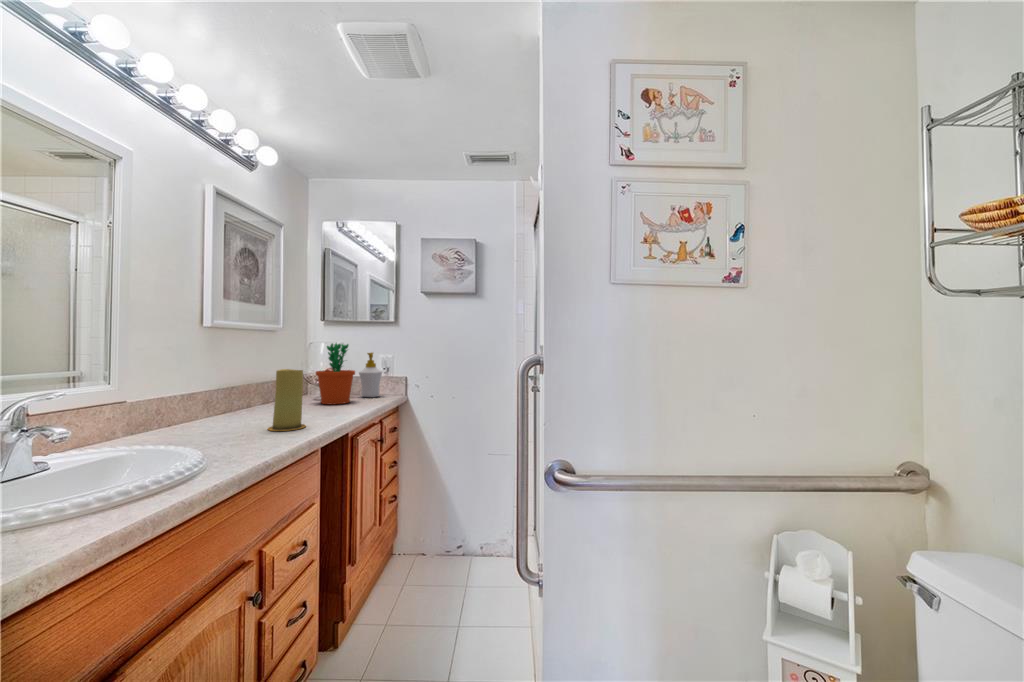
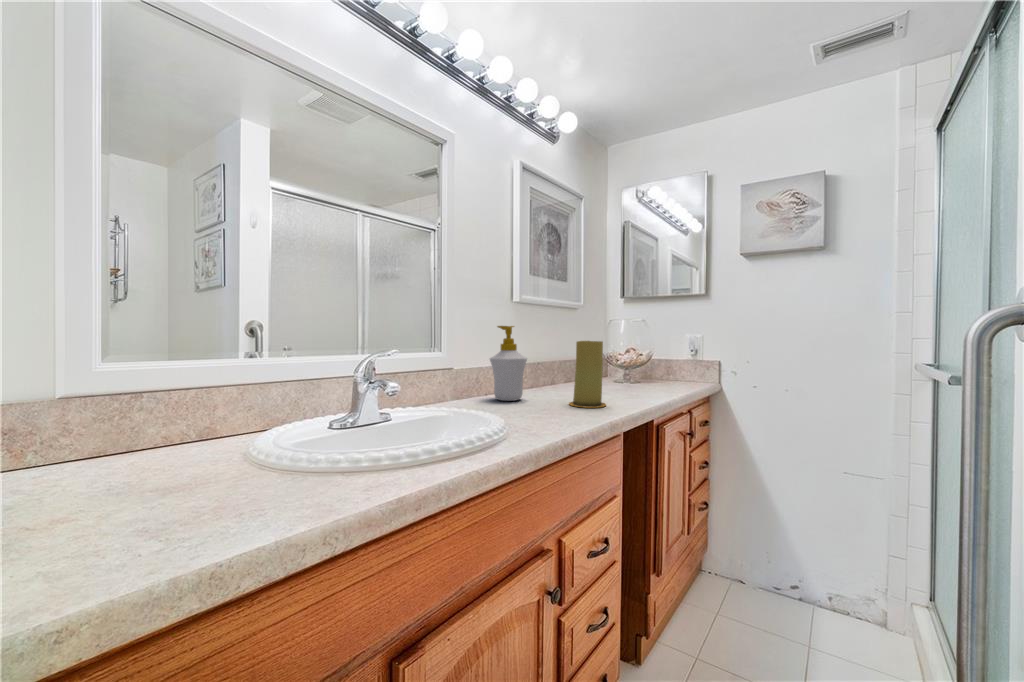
flower pot: present [316,343,355,404] -> none [615,317,658,386]
soap bottle: present [359,353,382,397] -> present [490,326,527,401]

